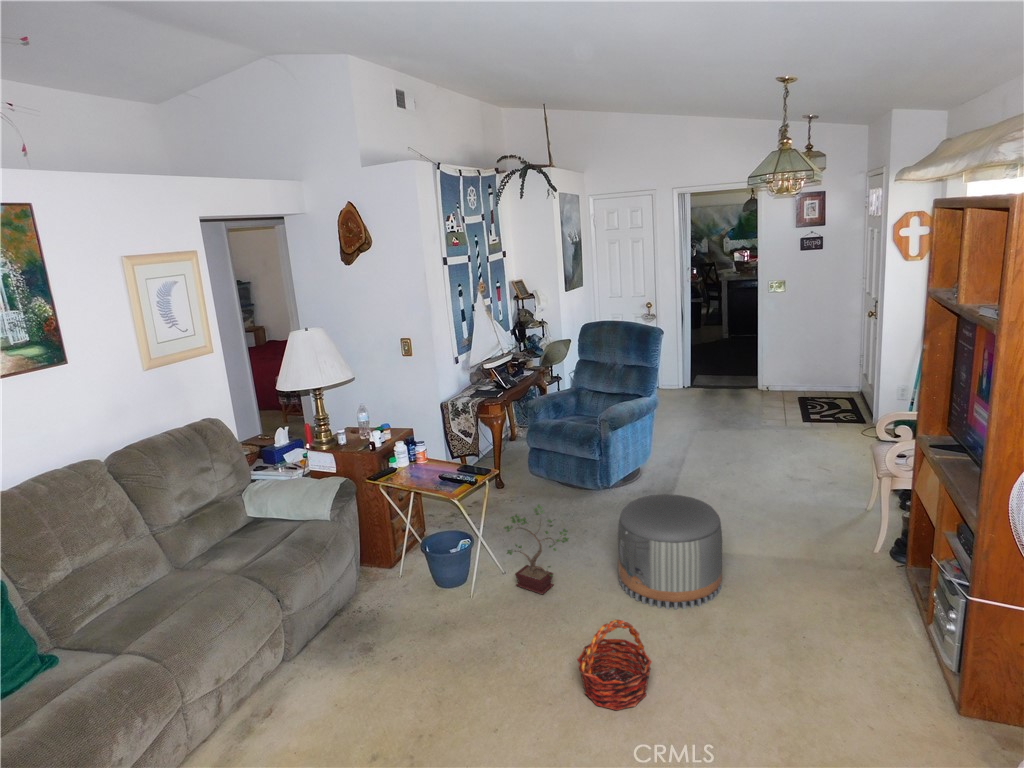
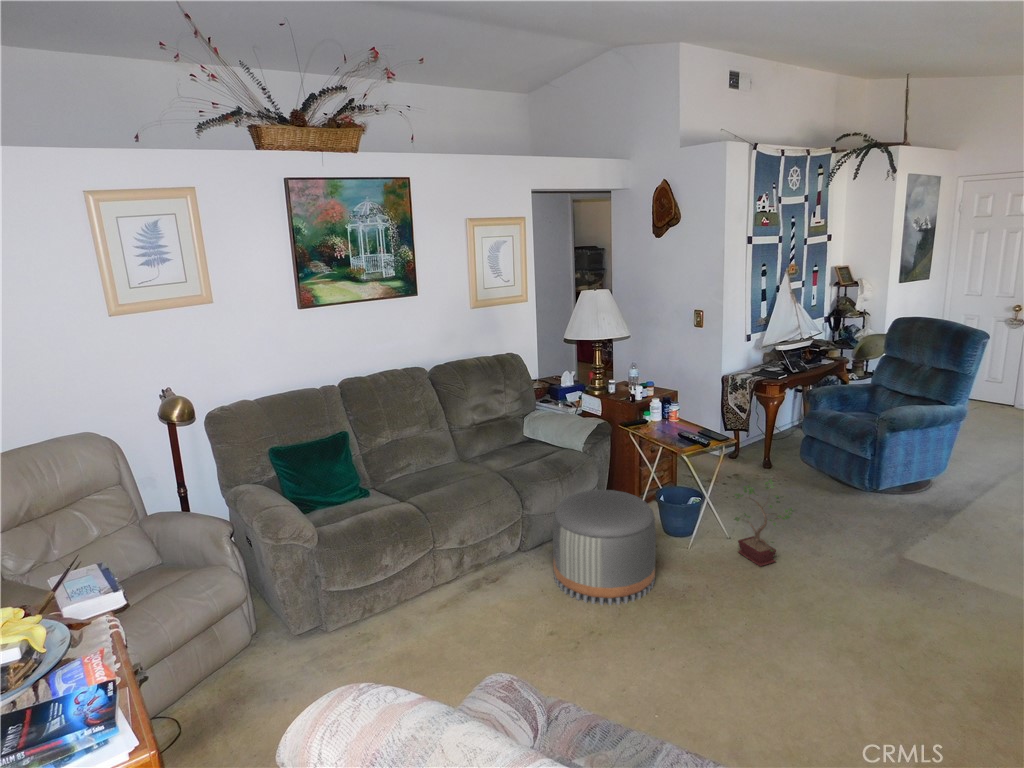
pouf: present [618,494,722,609] -> present [553,490,656,605]
basket: present [577,620,651,710] -> none [753,596,831,685]

